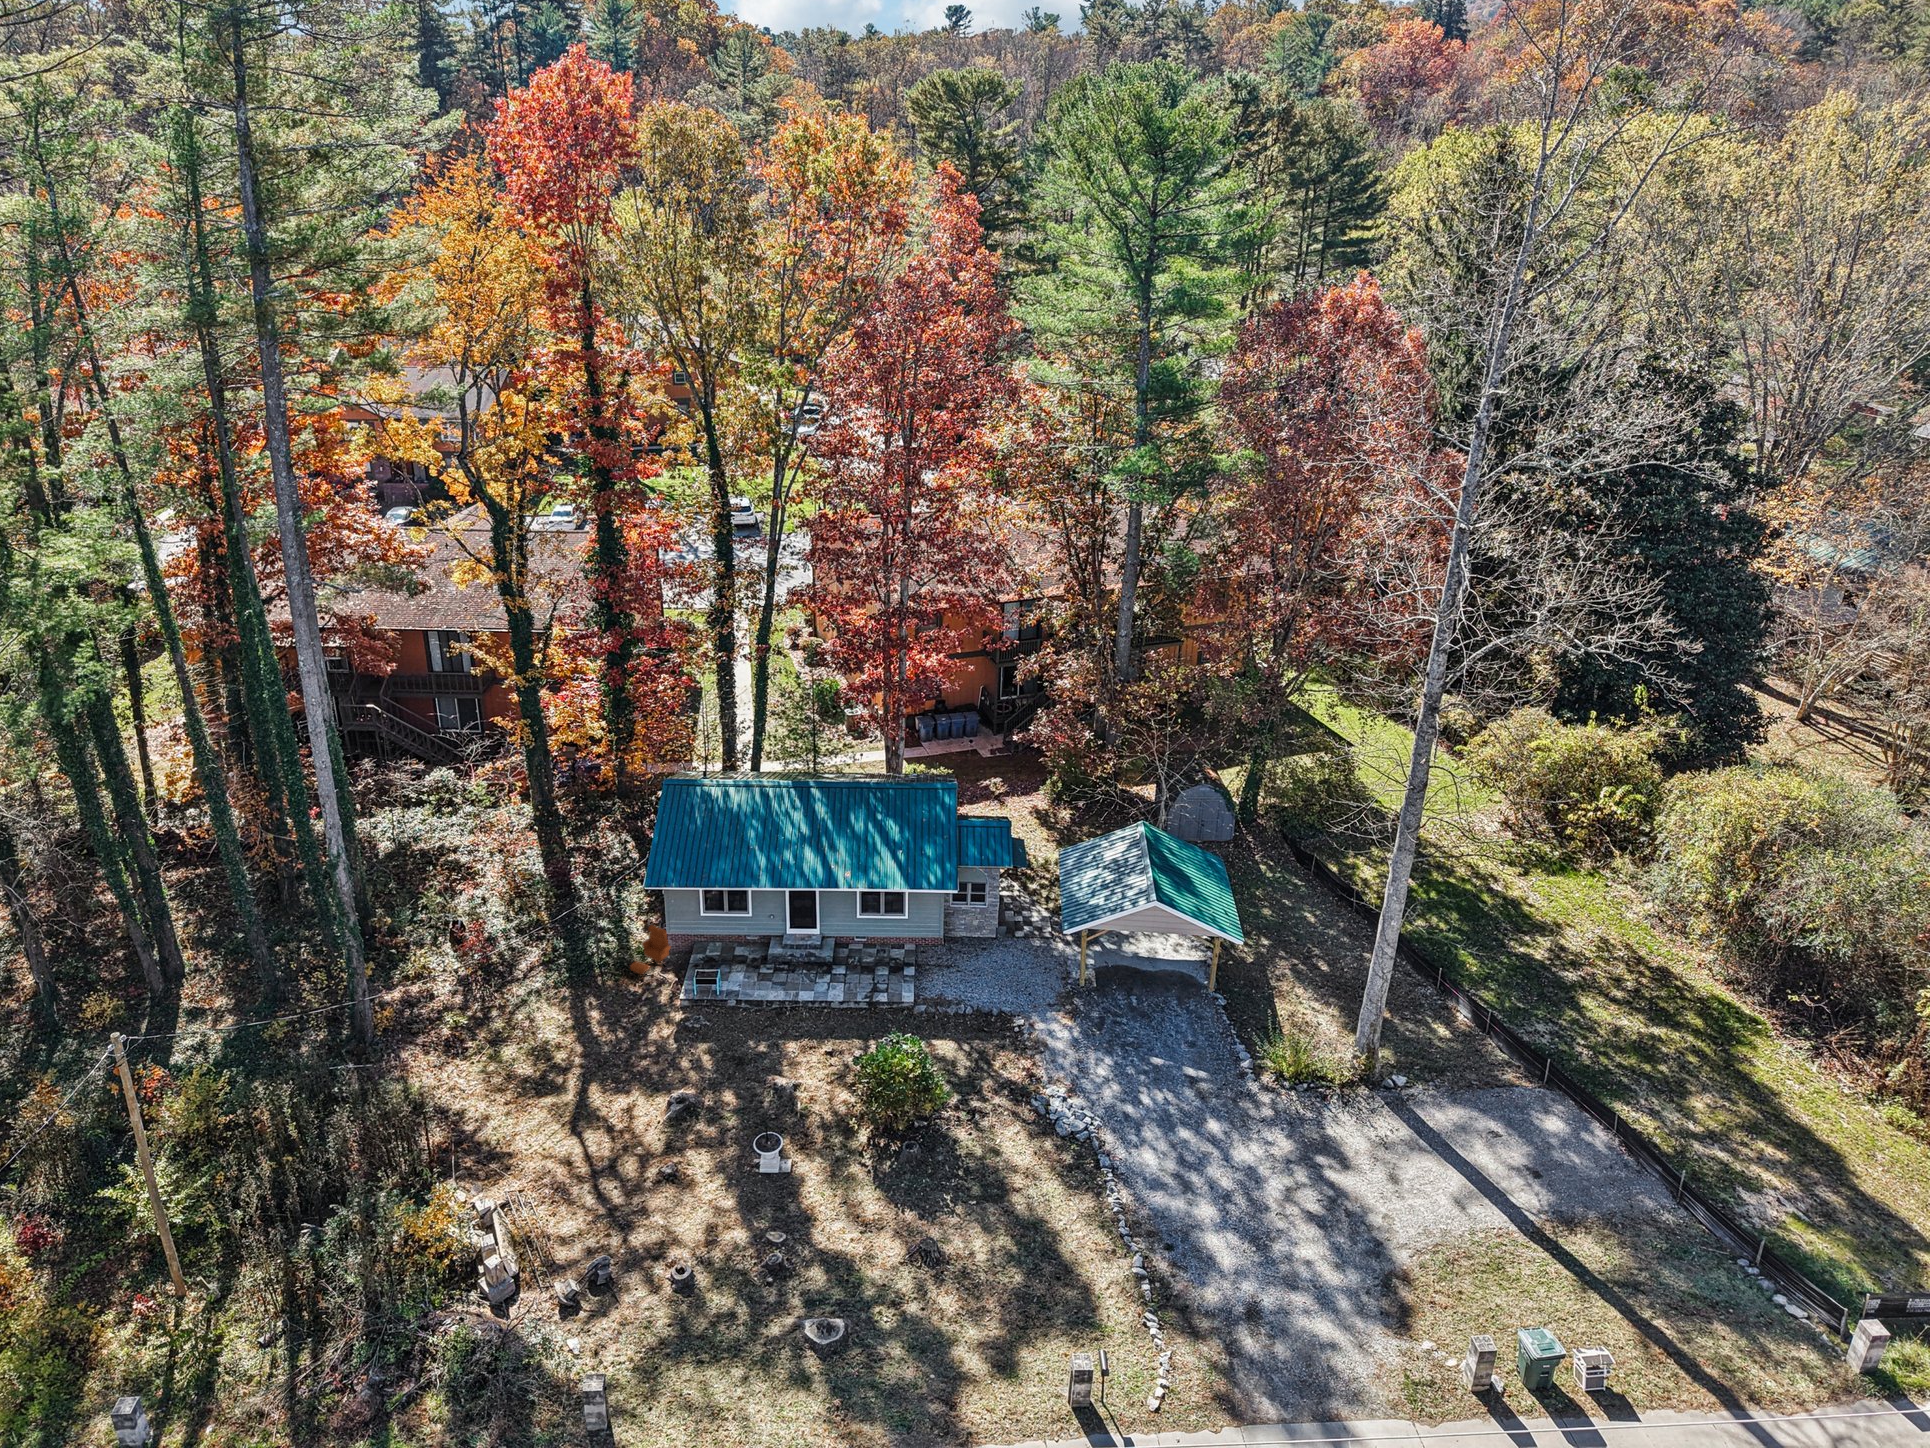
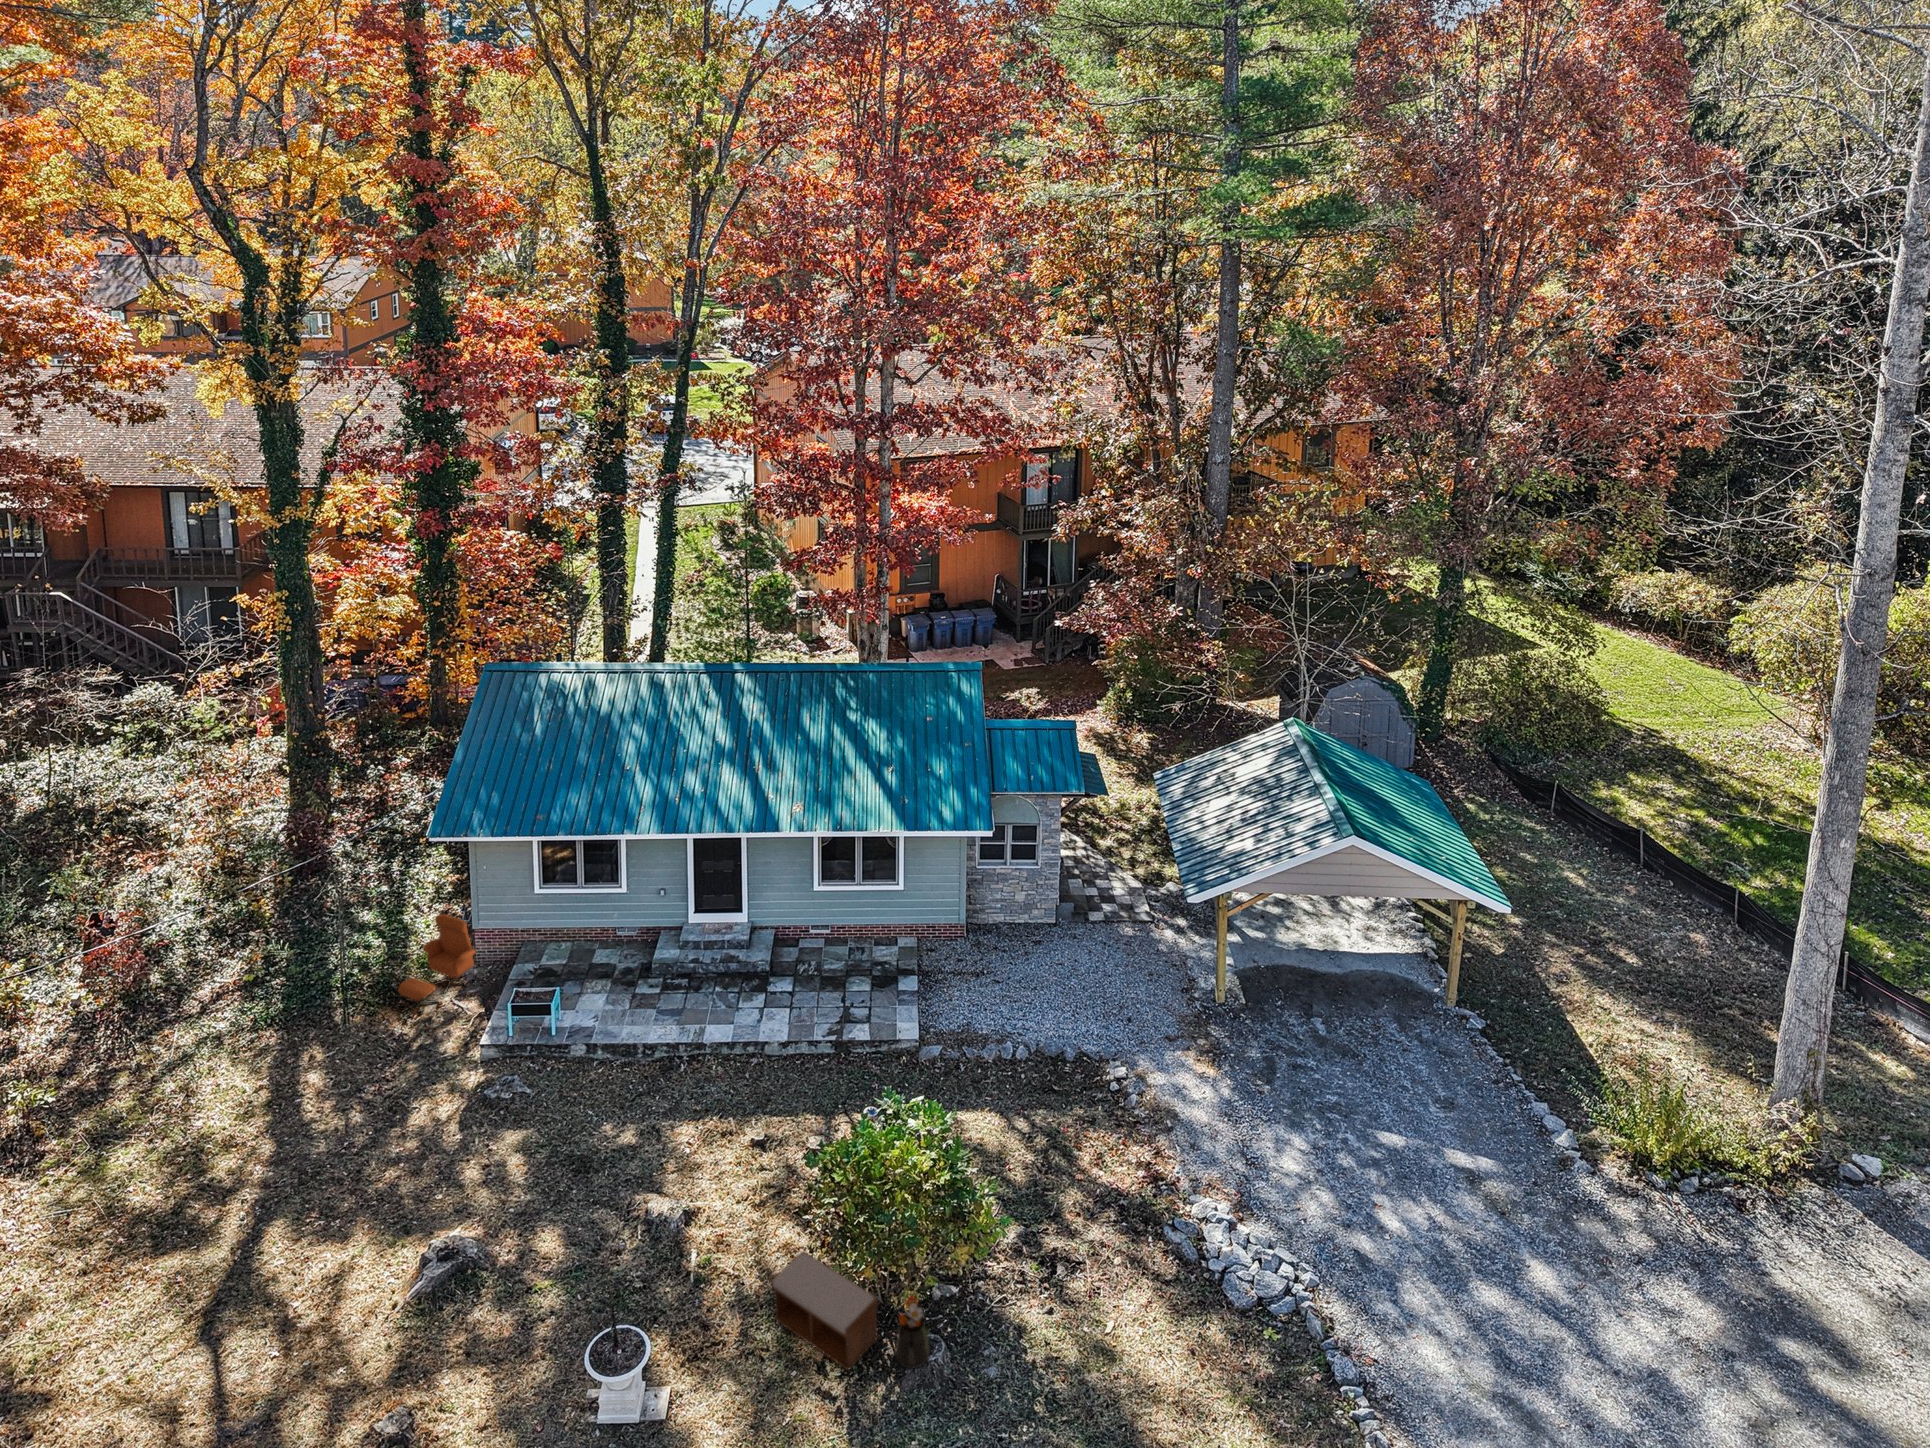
bench: none [839,1102,889,1155] -> present [772,1251,878,1370]
watering can: none [896,1121,913,1156] -> present [894,1296,930,1368]

